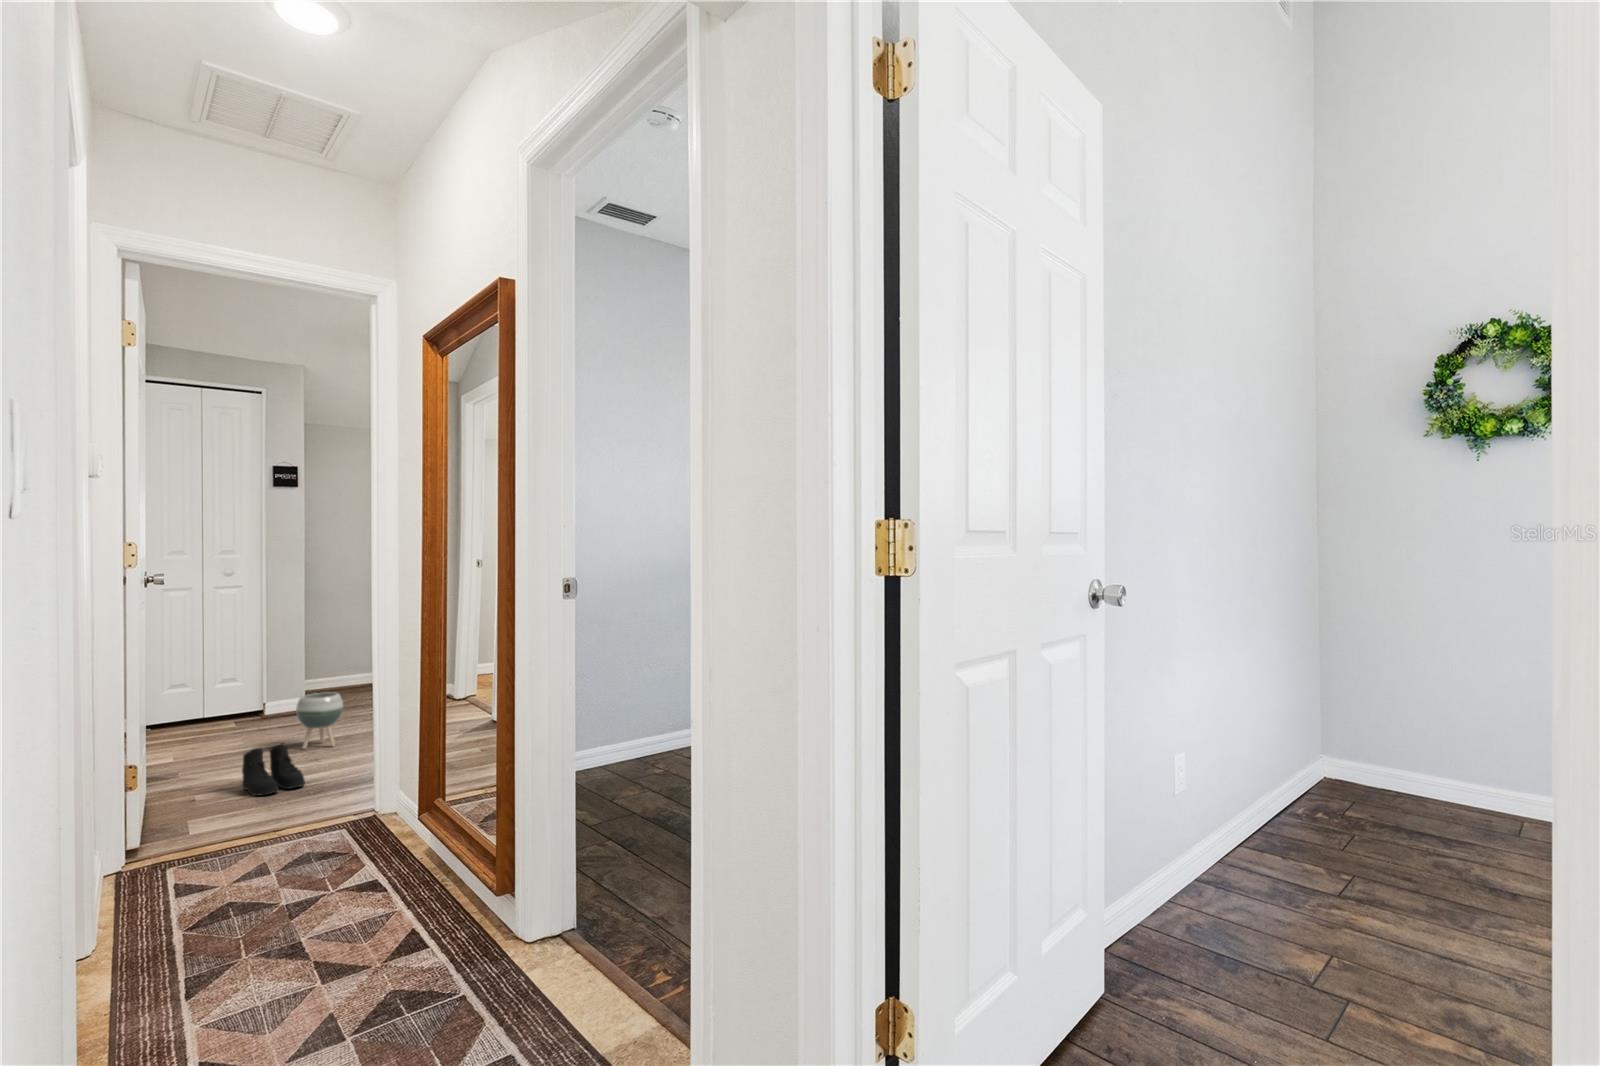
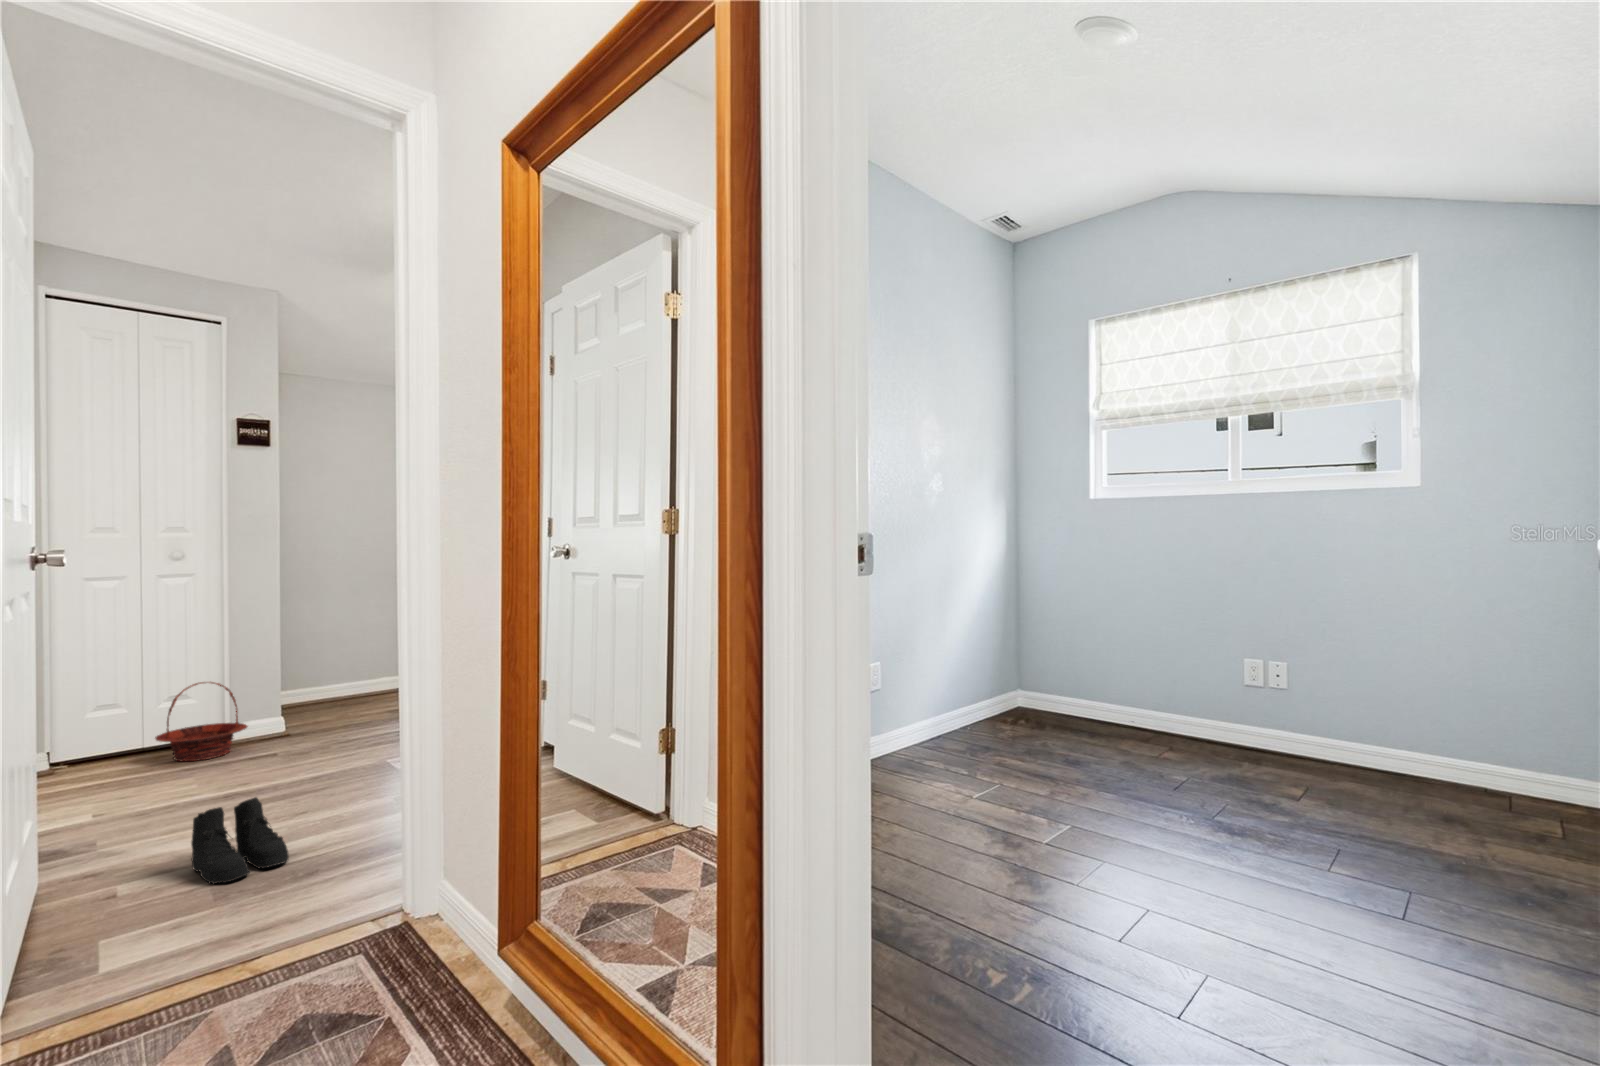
basket: none [211,669,280,729] -> present [155,682,248,761]
planter: present [296,692,343,749] -> none [272,714,337,793]

